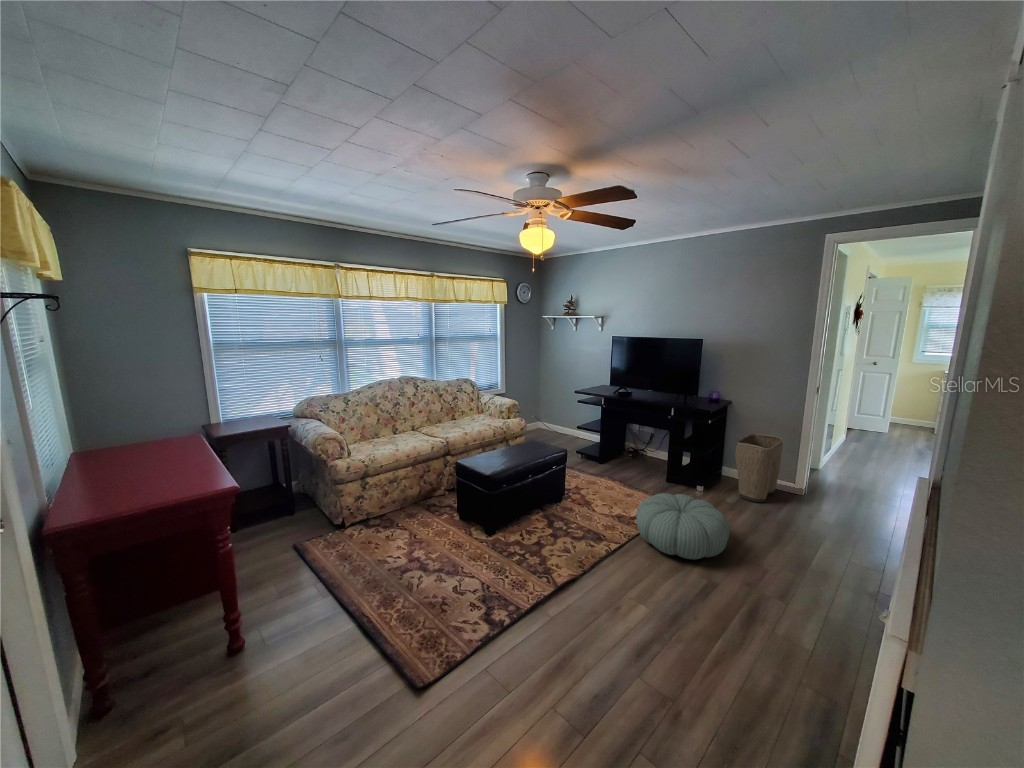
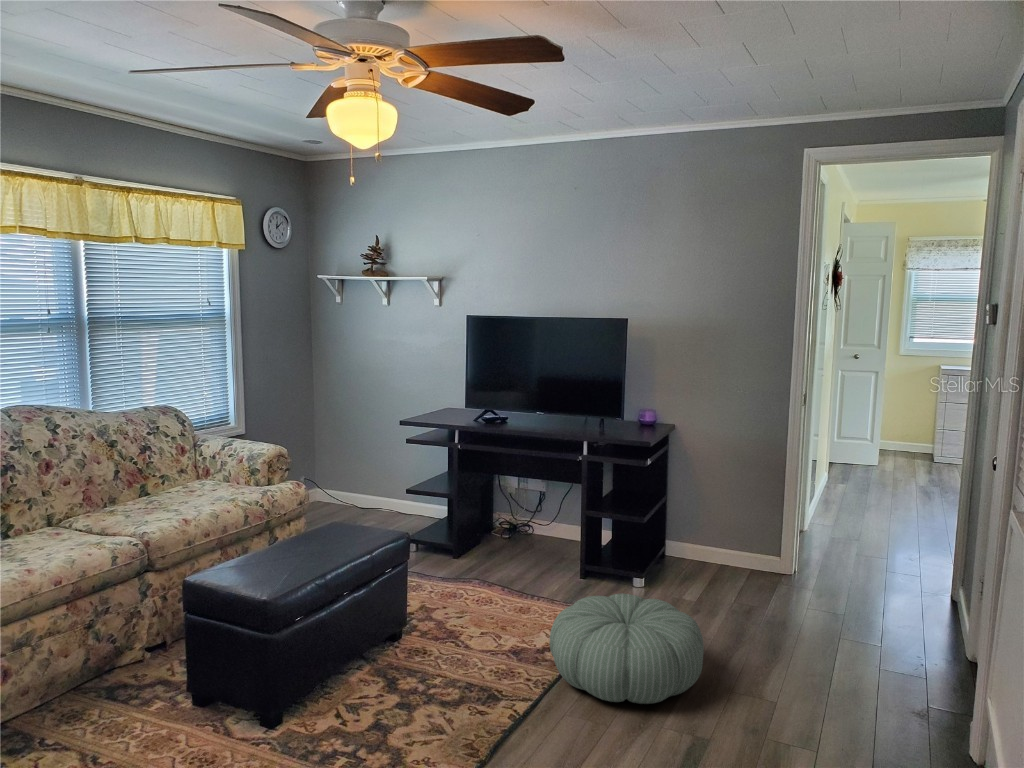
laundry basket: present [735,434,783,502] -> none [691,478,758,594]

